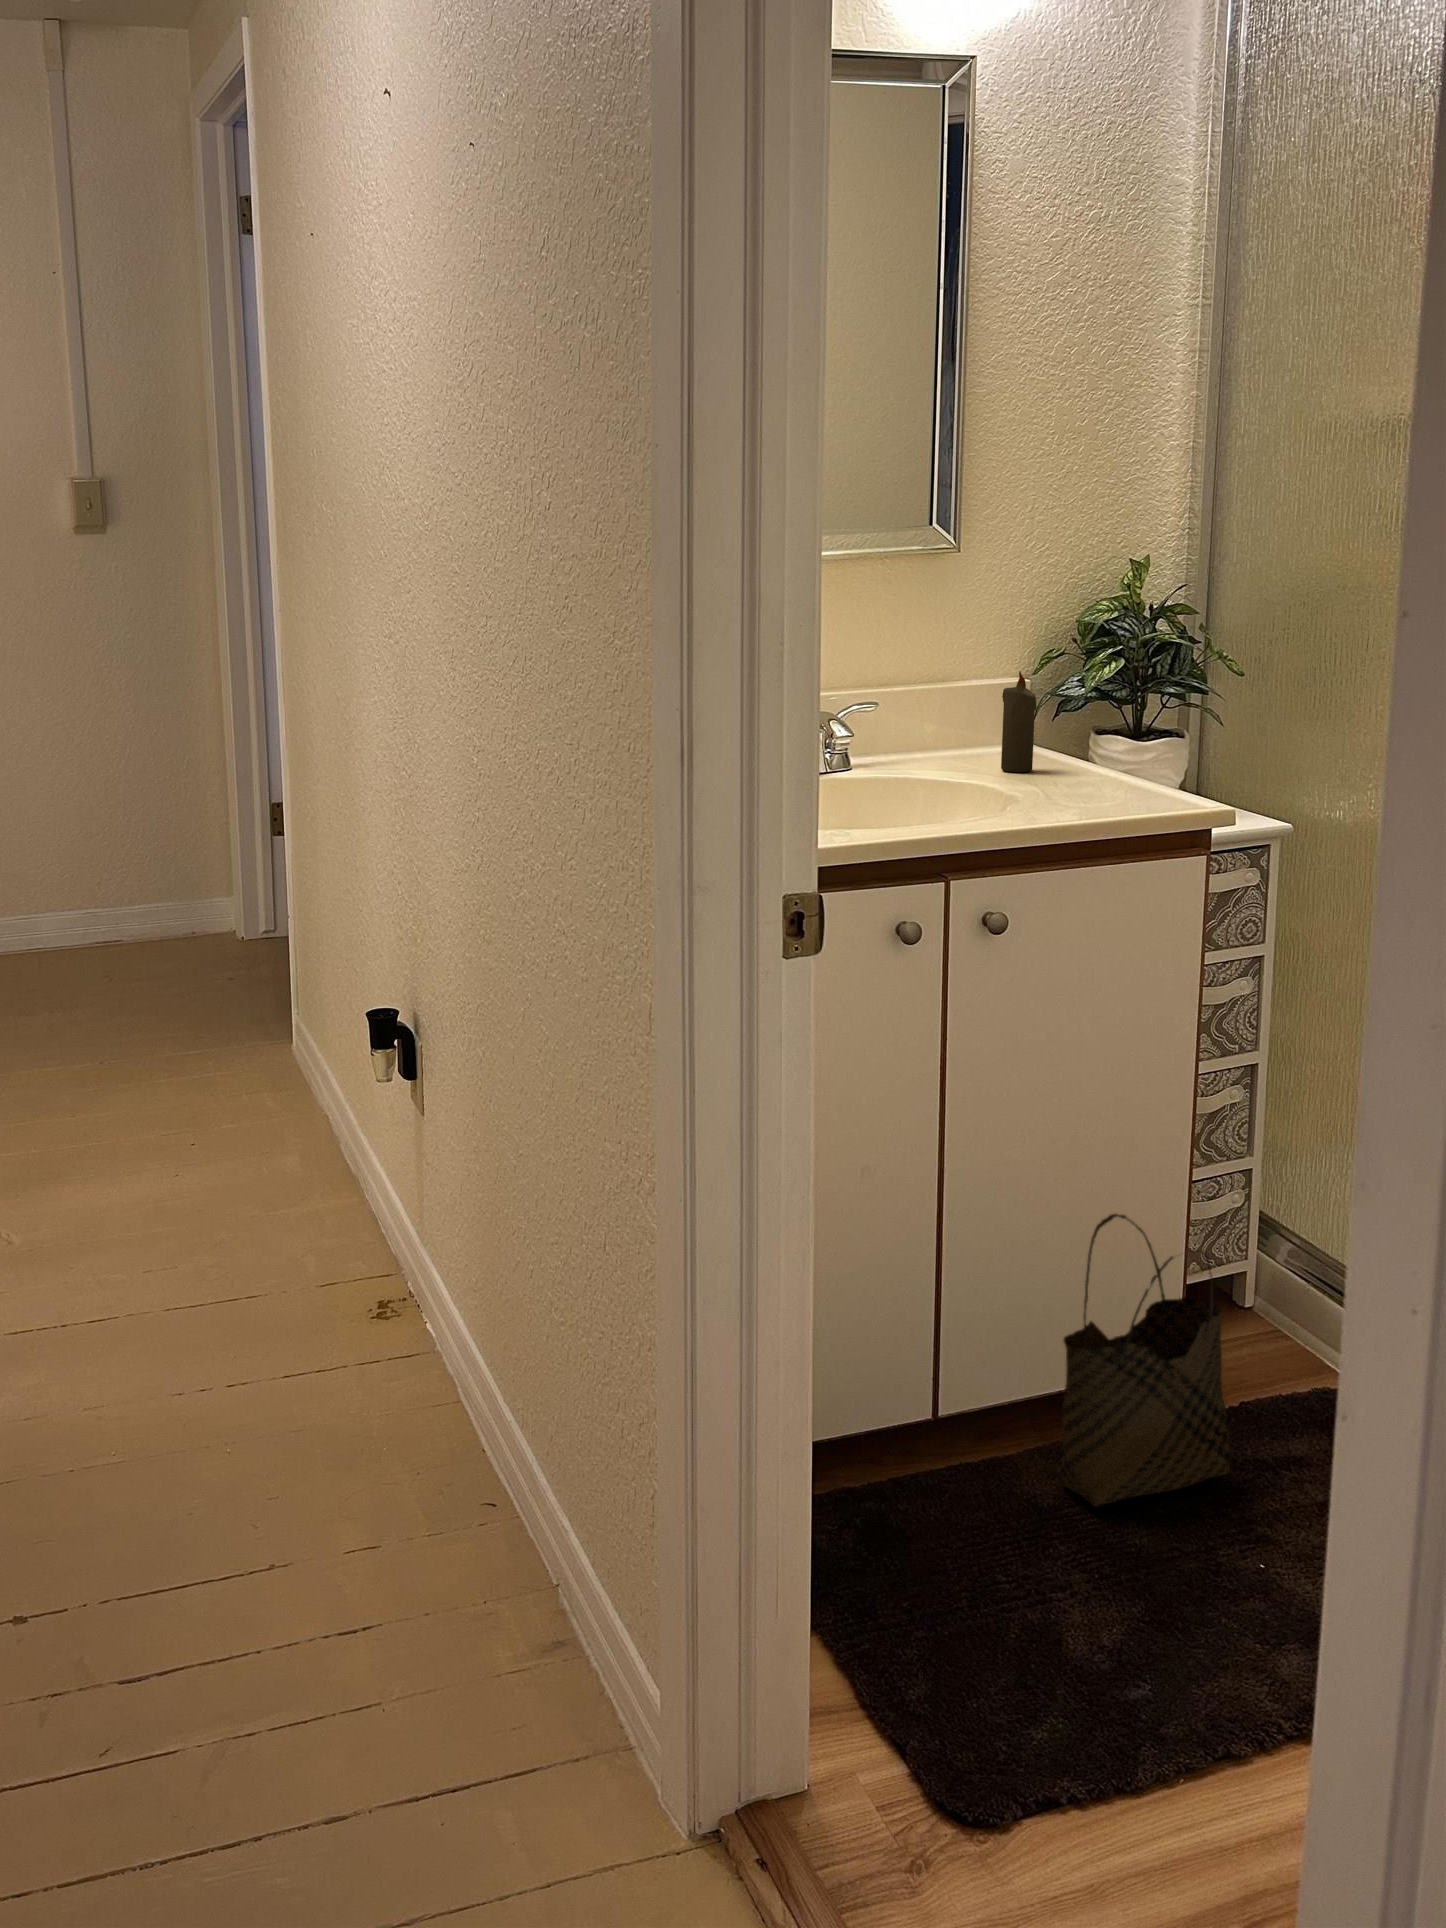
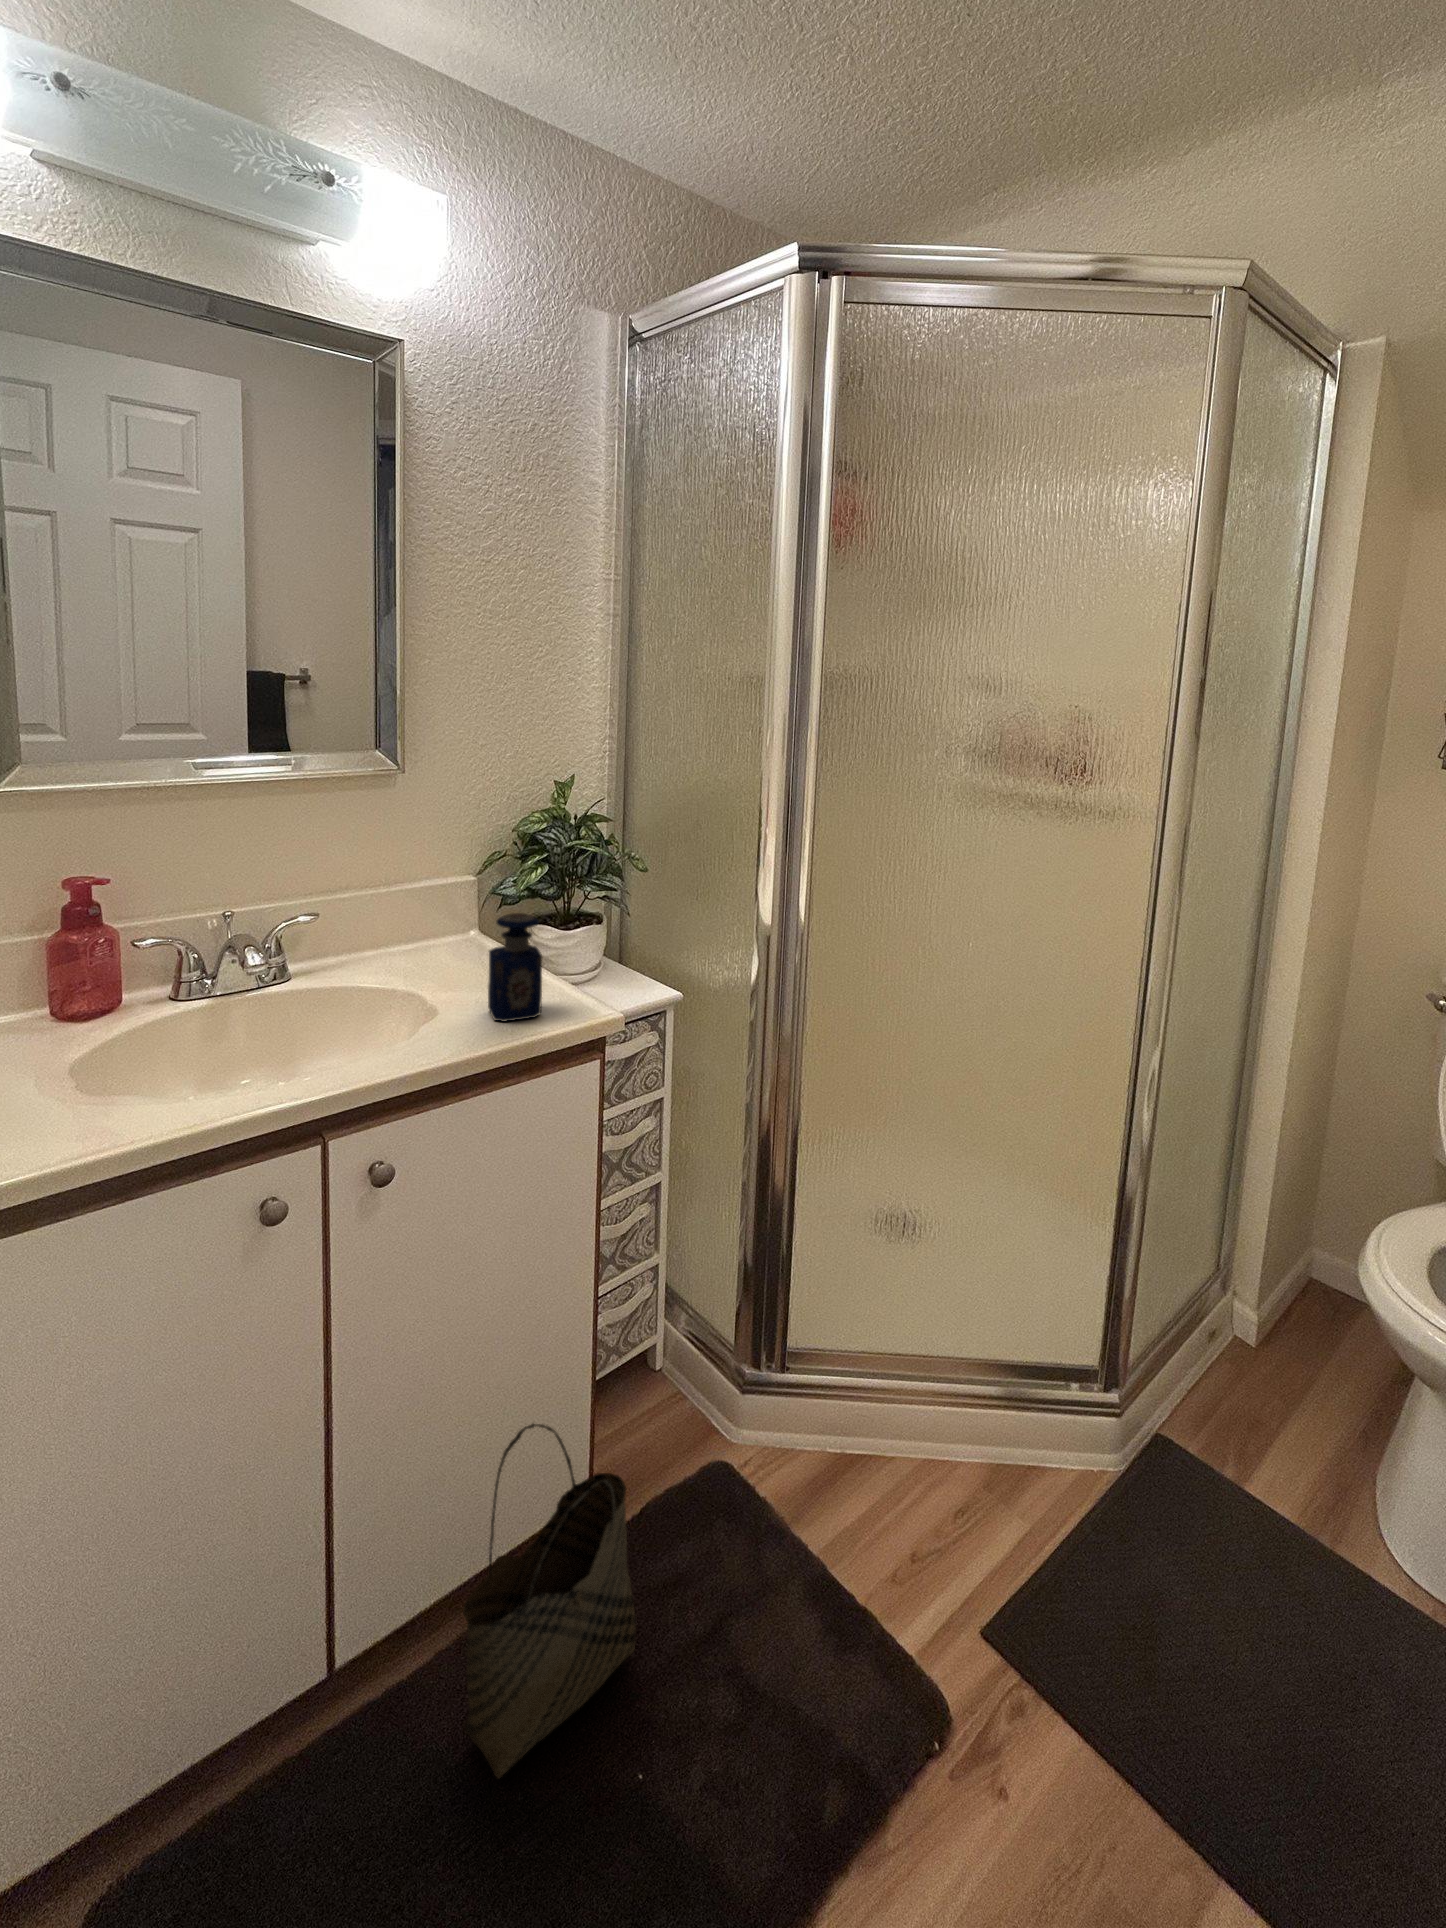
candle: present [1001,671,1037,772] -> none [441,879,472,967]
perfume bottle: none [1072,691,1134,804] -> present [488,913,542,1021]

